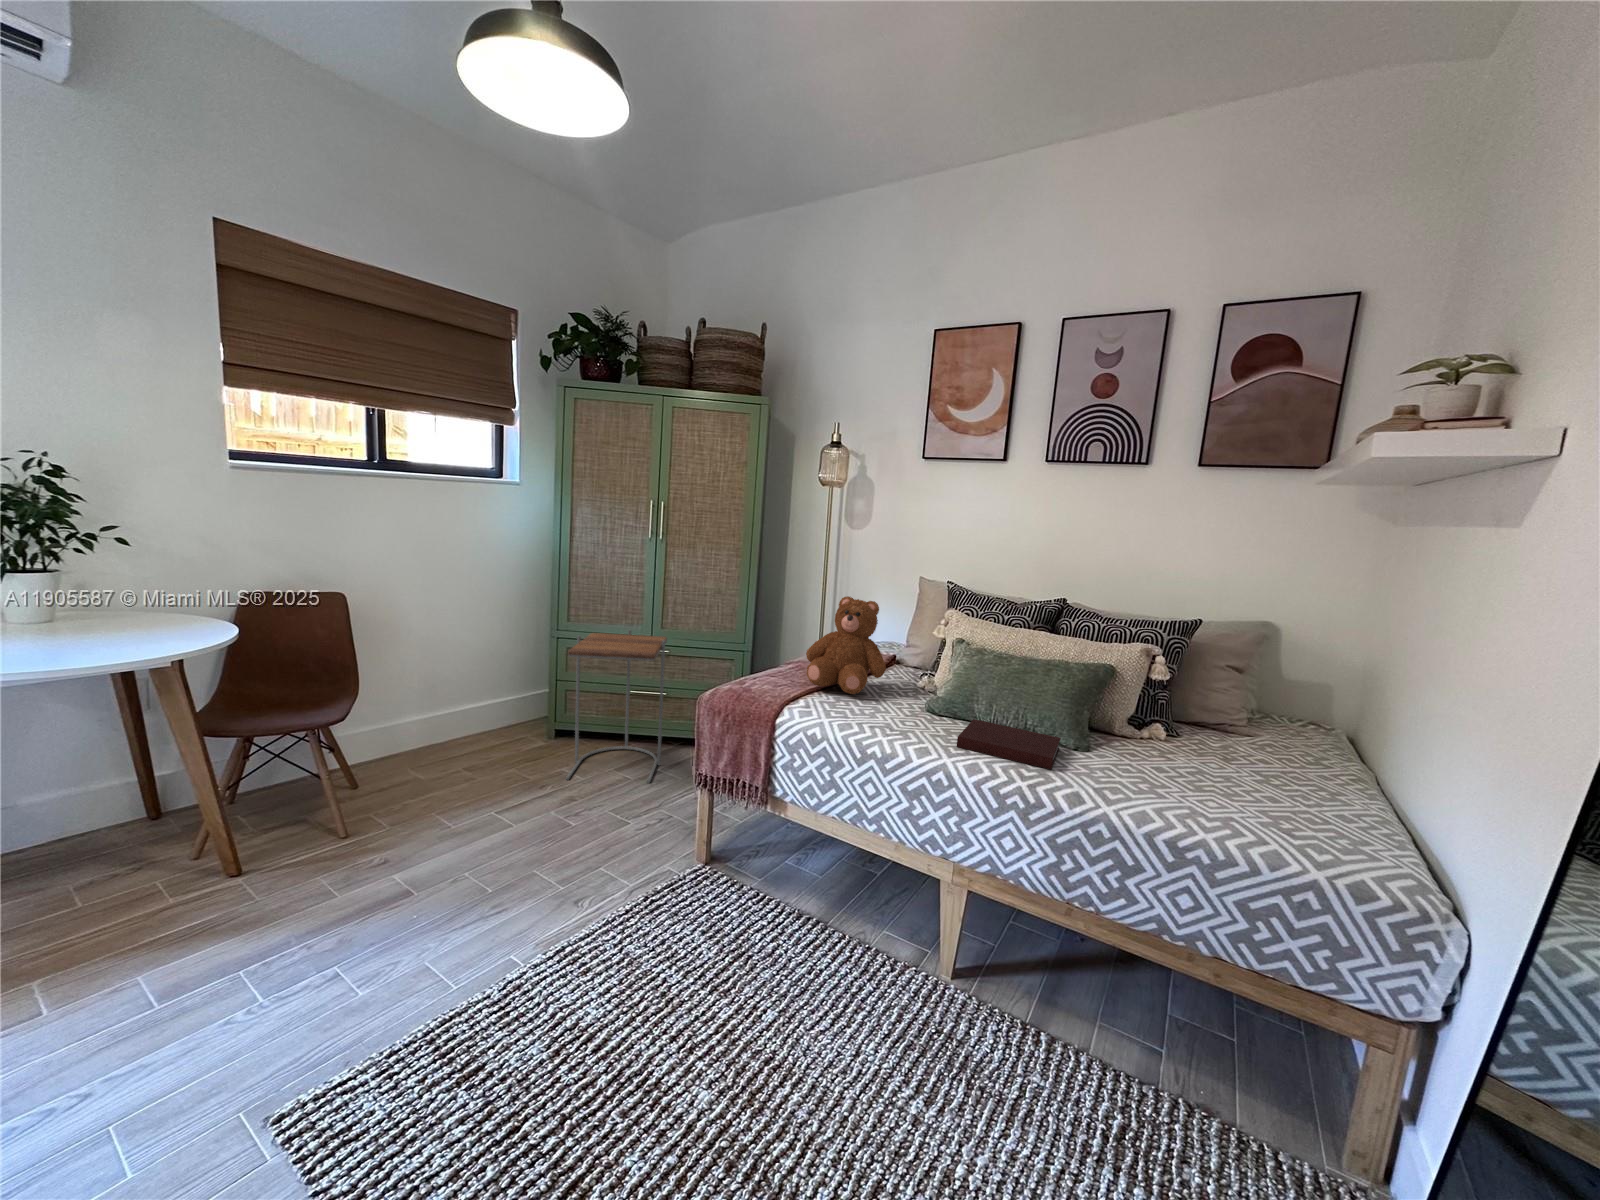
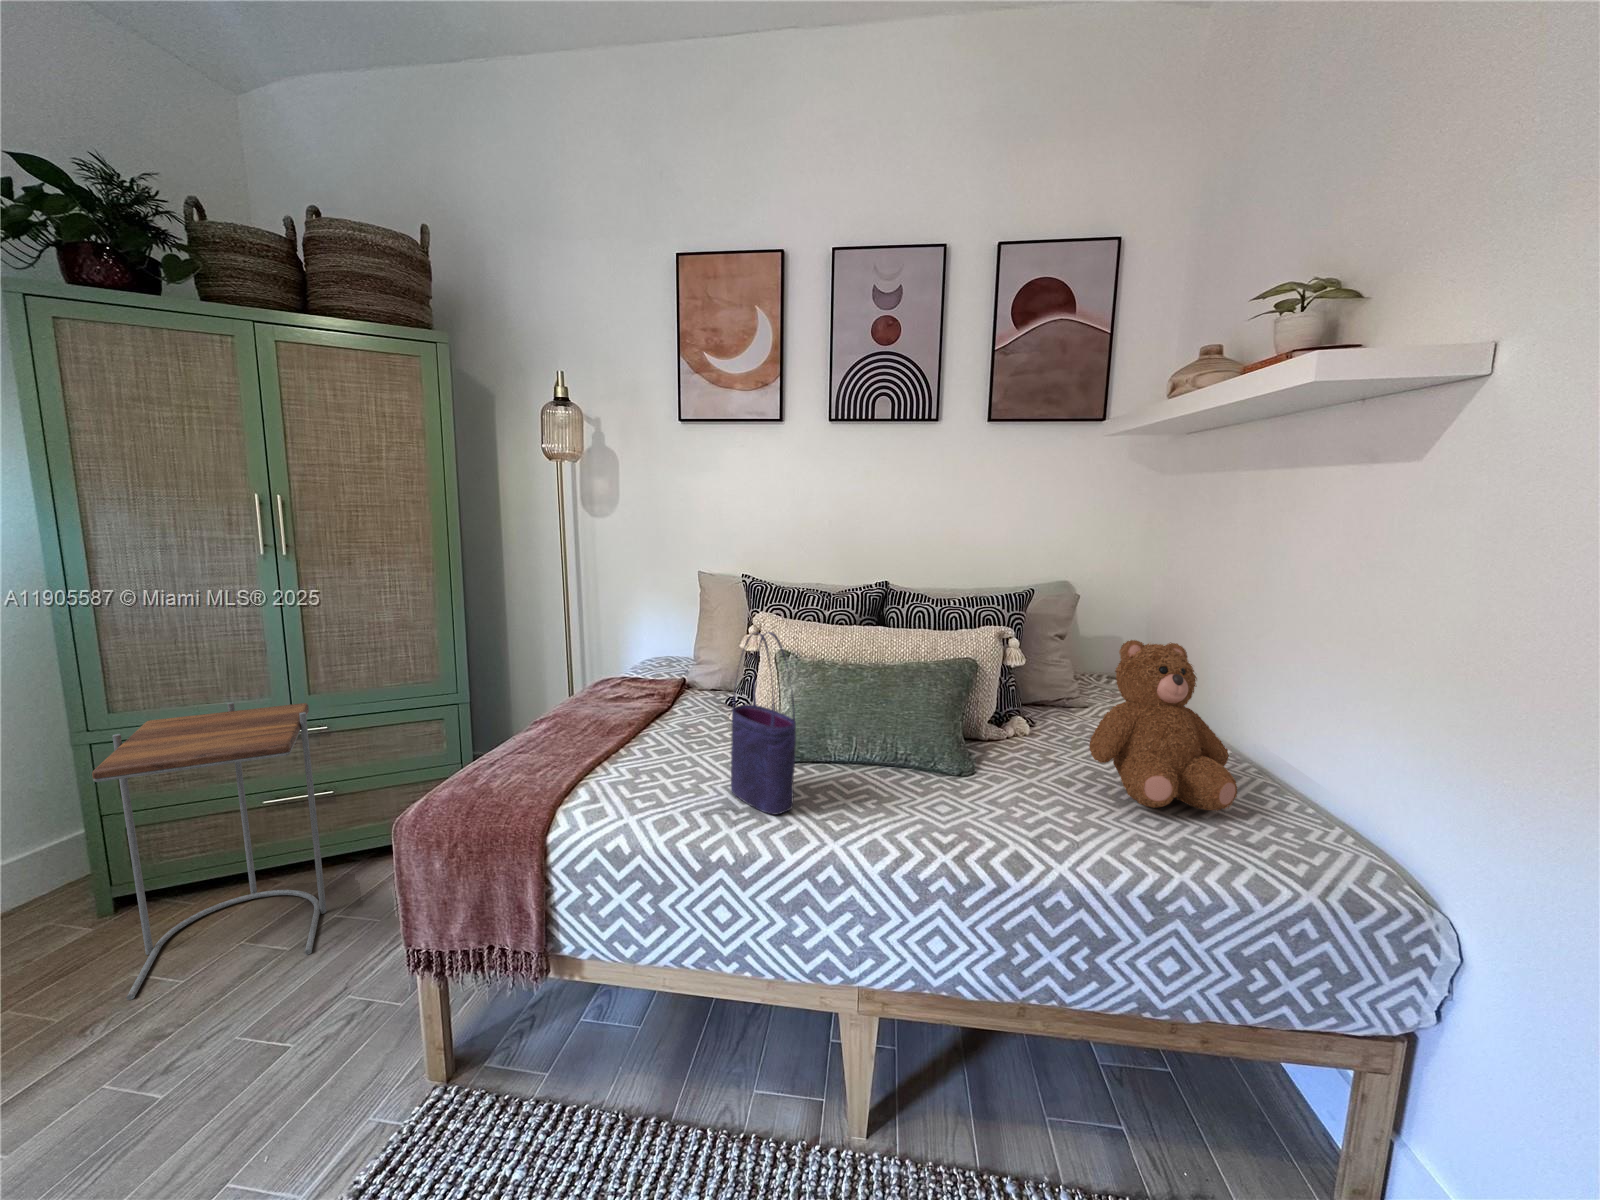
teddy bear: present [806,596,886,694] -> present [1089,640,1237,811]
tote bag: none [892,613,936,736] -> present [731,632,796,814]
notebook: present [957,719,1061,769] -> none [838,765,969,825]

